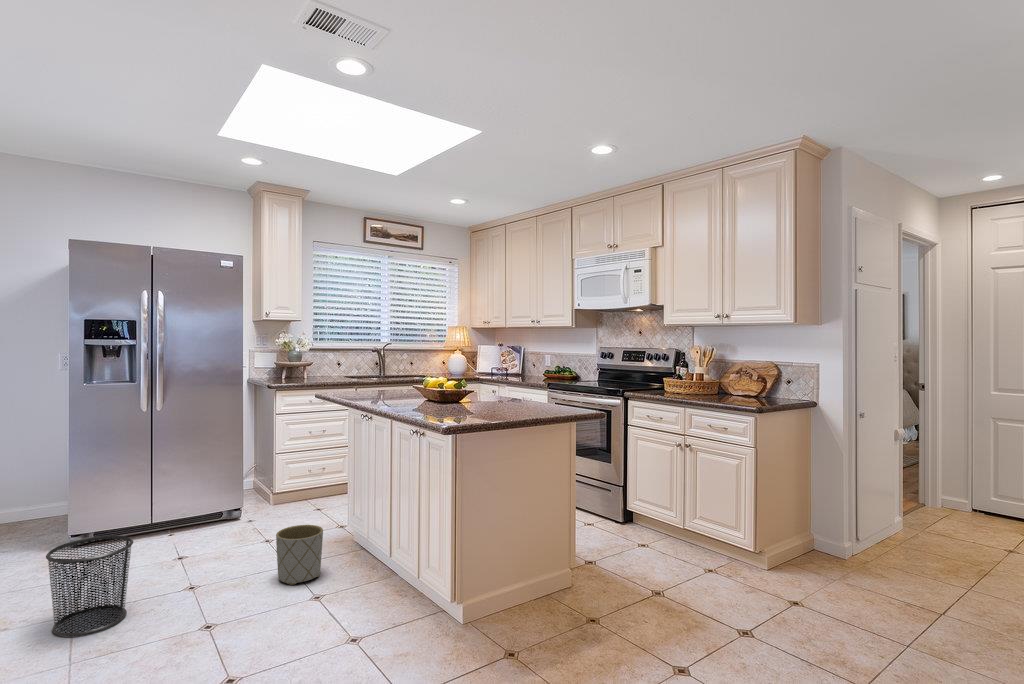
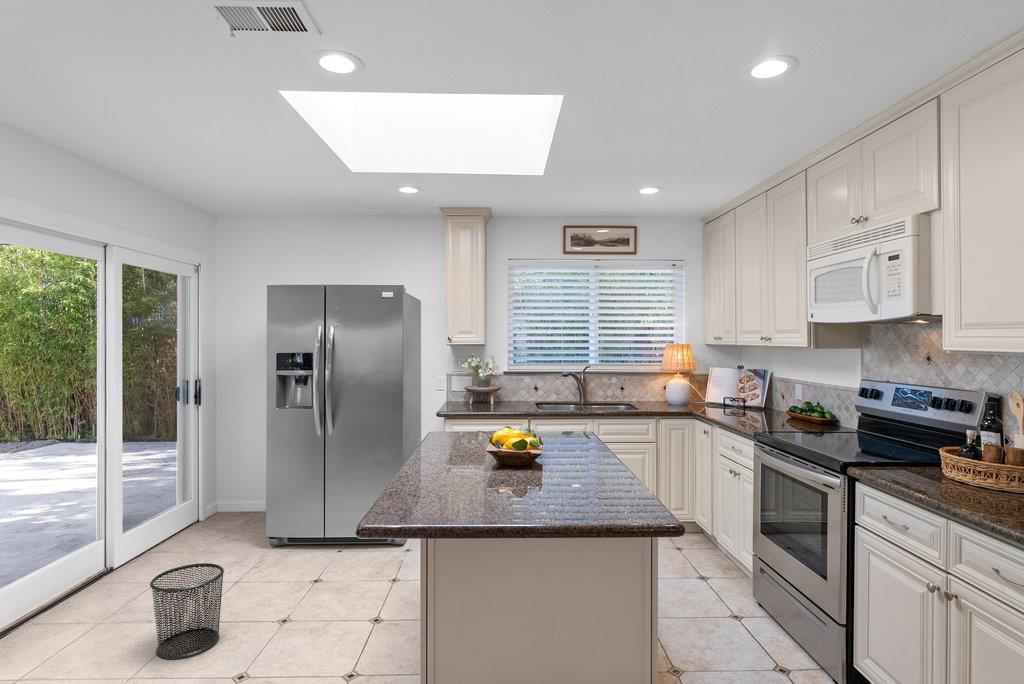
planter: present [276,525,323,585] -> none [346,585,396,656]

